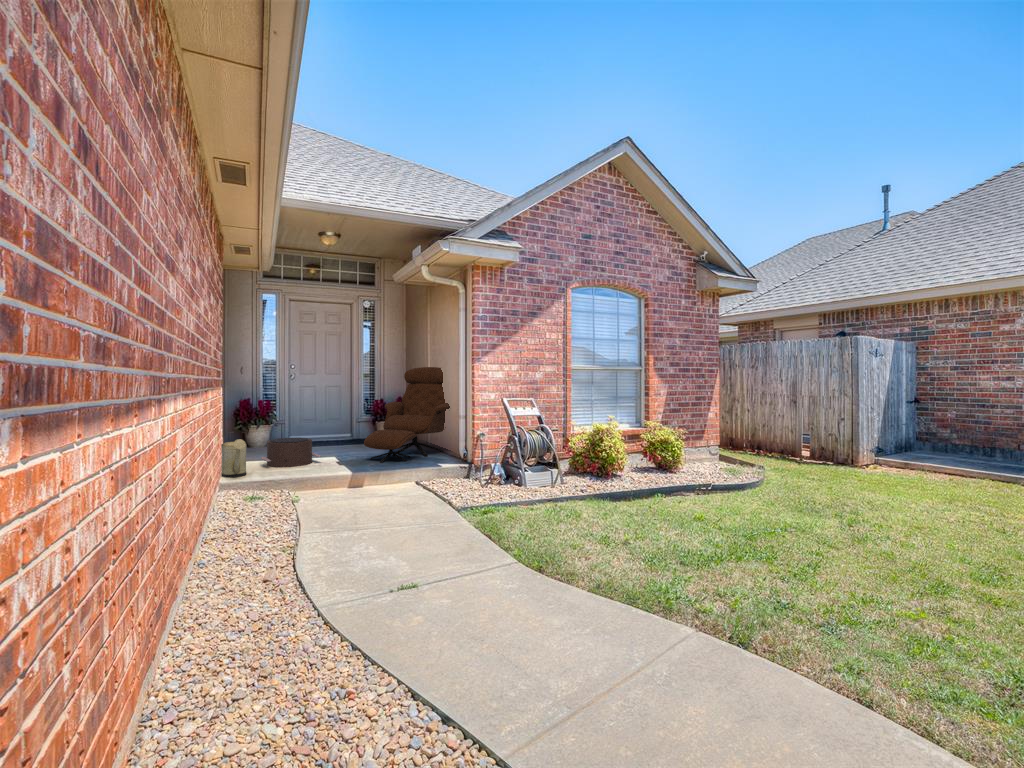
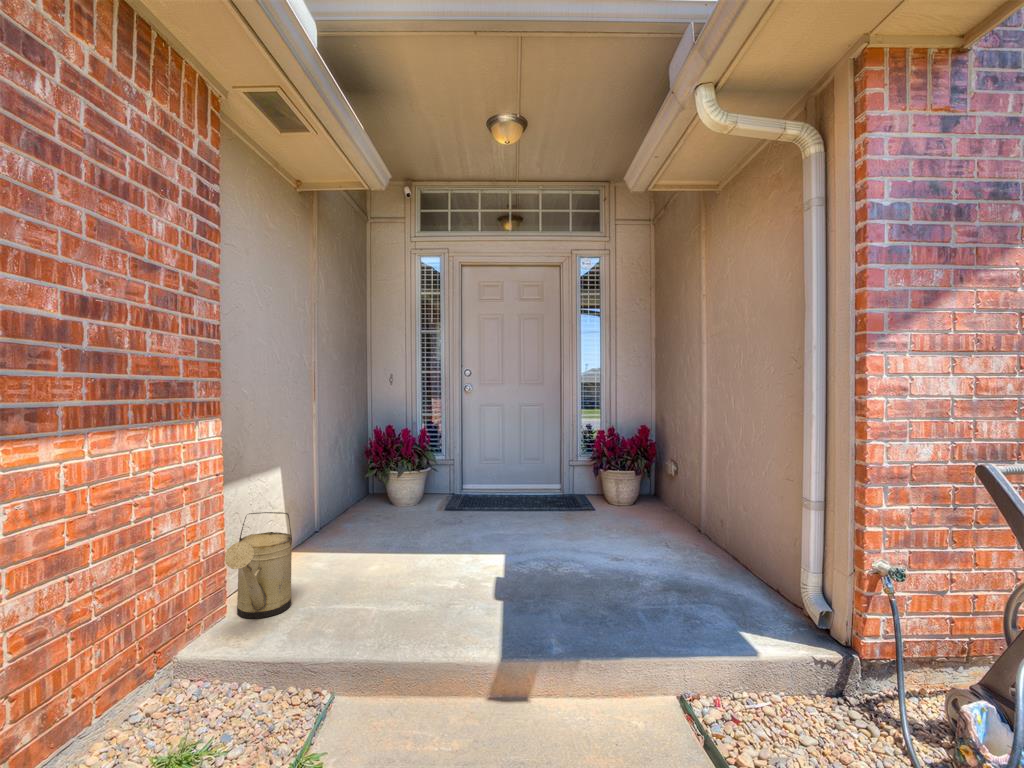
lounge chair: present [364,367,450,463] -> none [553,368,764,605]
pouf: present [261,437,321,467] -> none [350,510,463,586]

